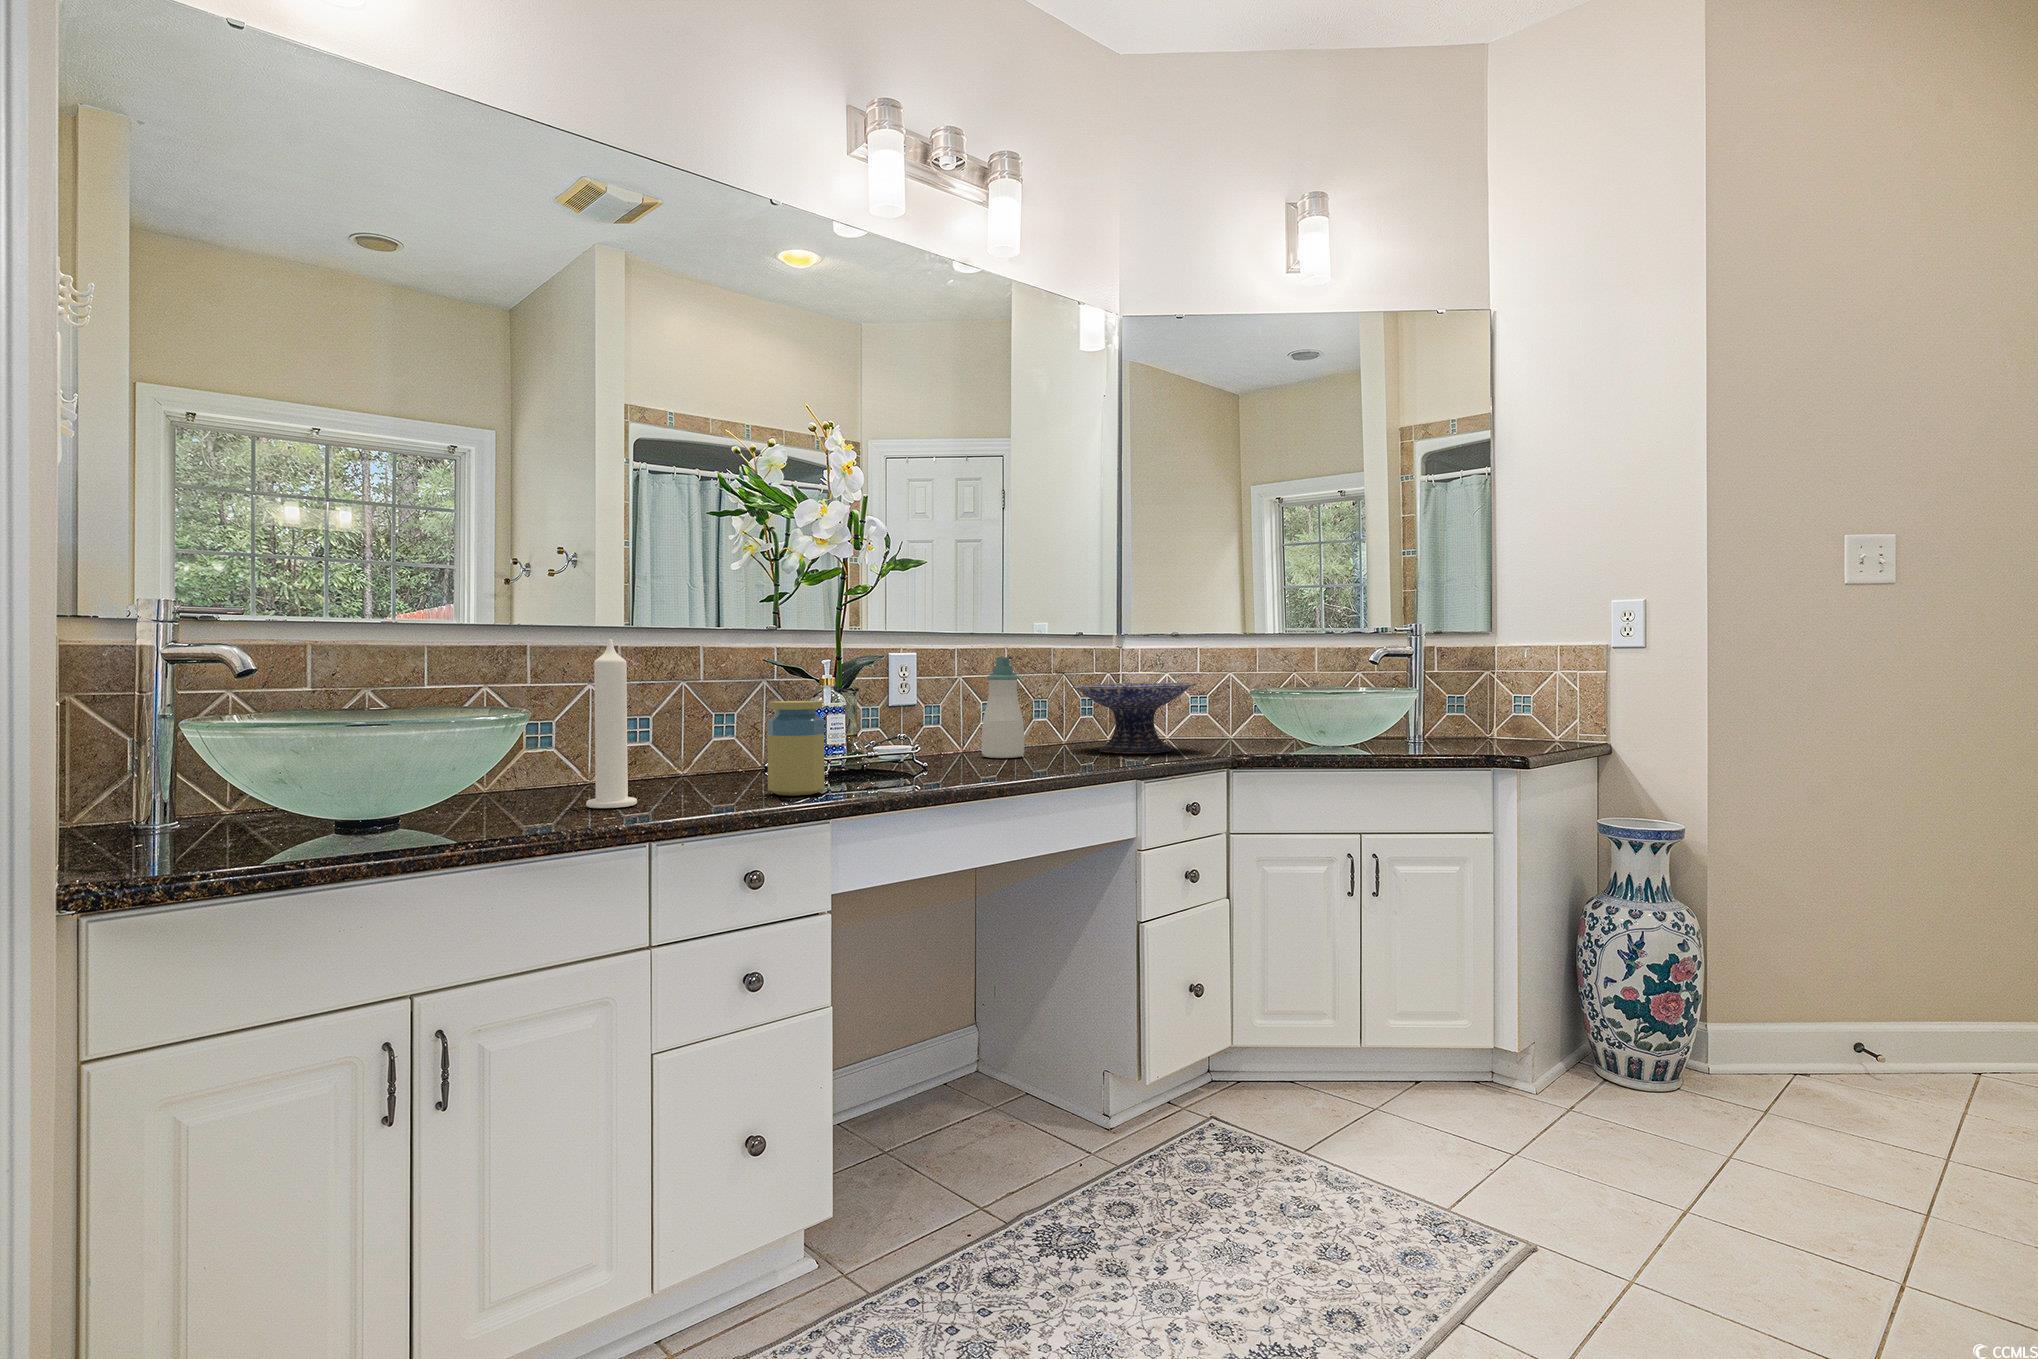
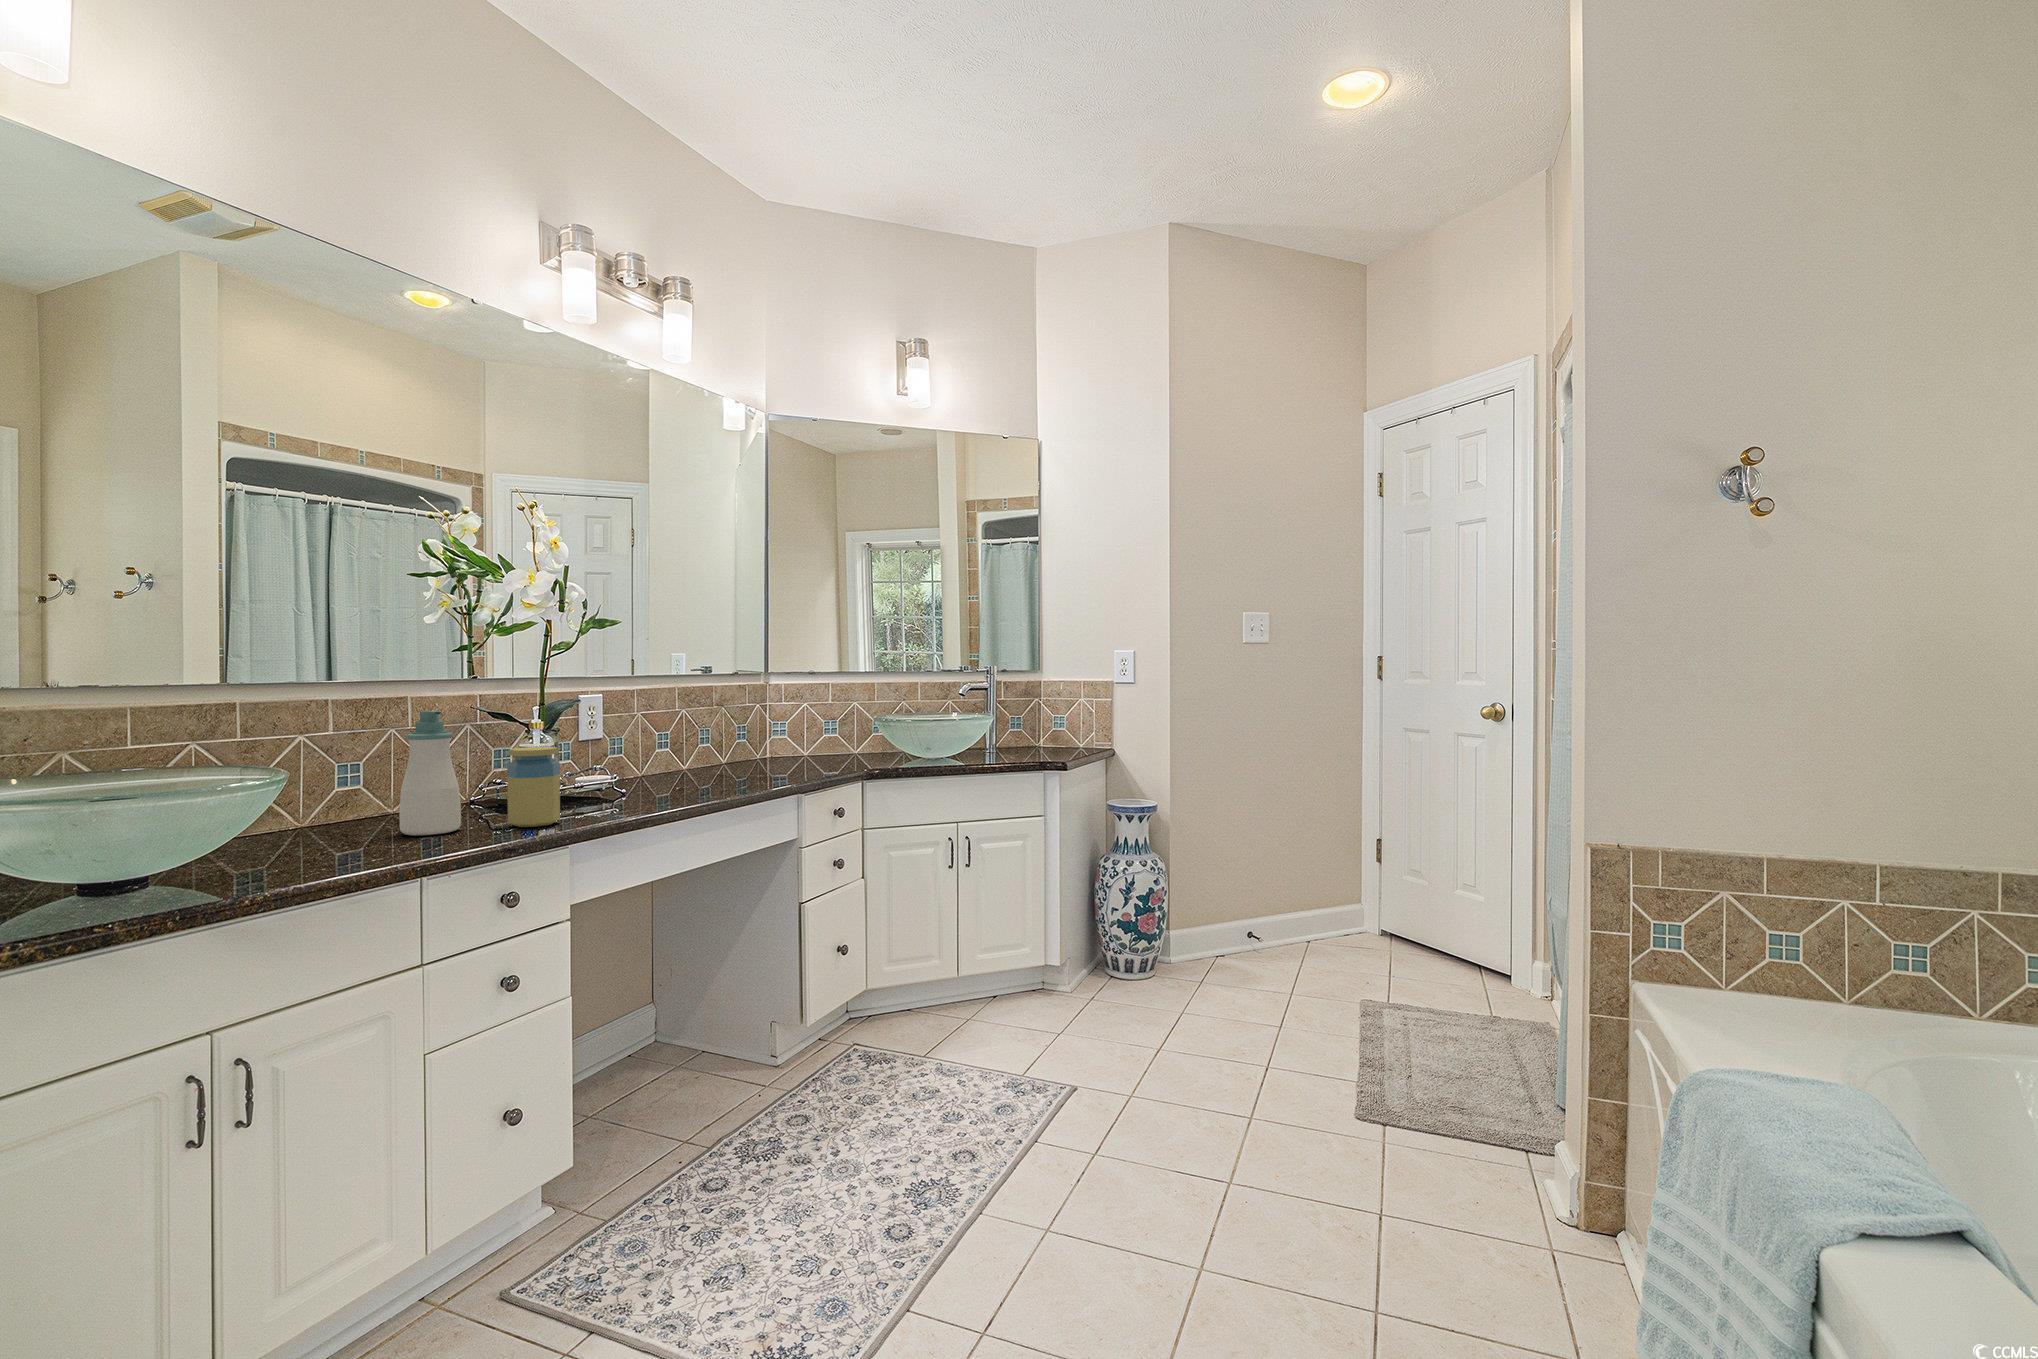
candle: present [586,639,637,808] -> none [344,703,394,851]
soap bottle: present [982,657,1024,758] -> present [400,711,461,835]
decorative bowl: present [1073,683,1196,754] -> none [736,713,836,771]

